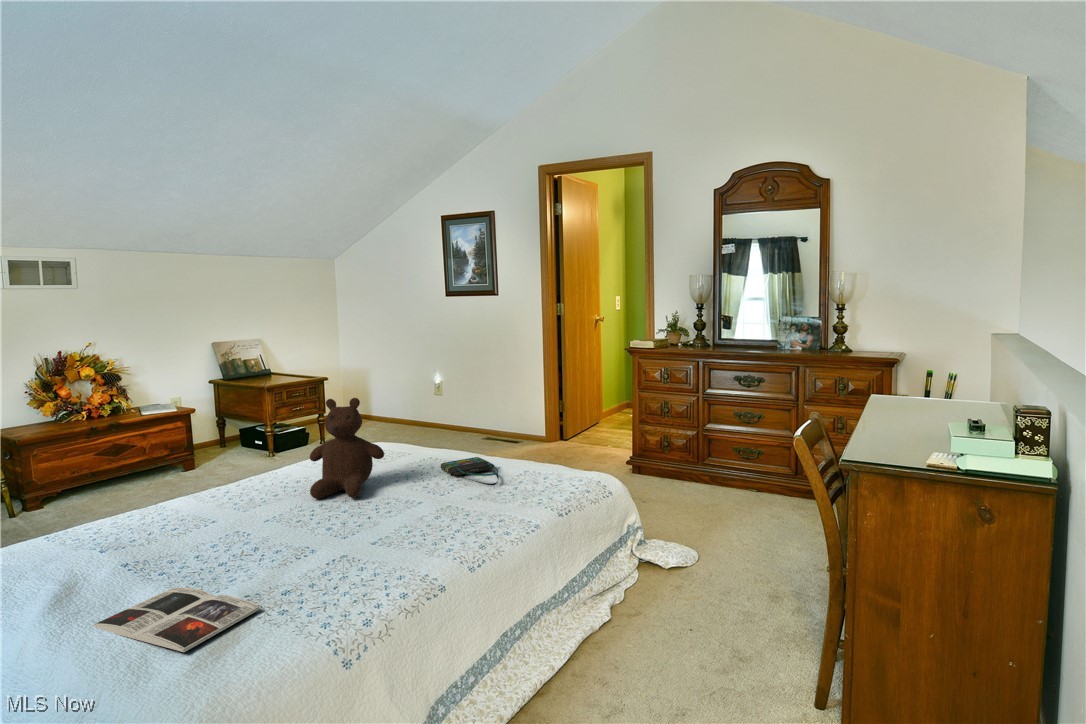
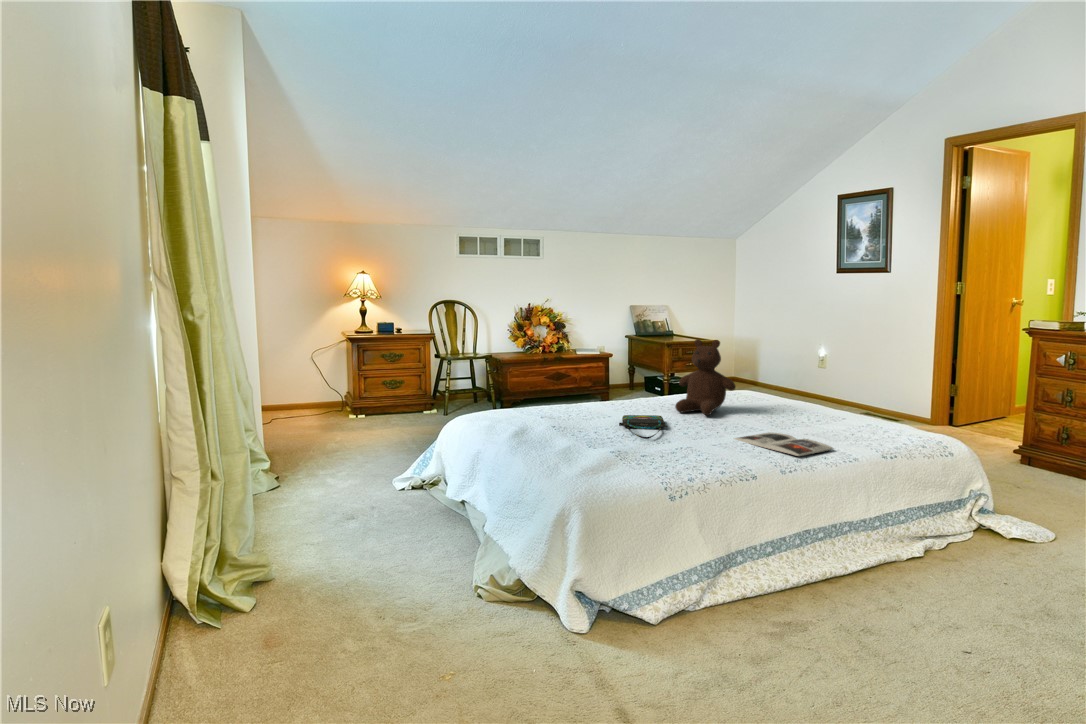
tote bag: present [441,457,499,486] -> present [619,415,667,439]
magazine: present [92,587,261,652] -> present [735,432,834,456]

